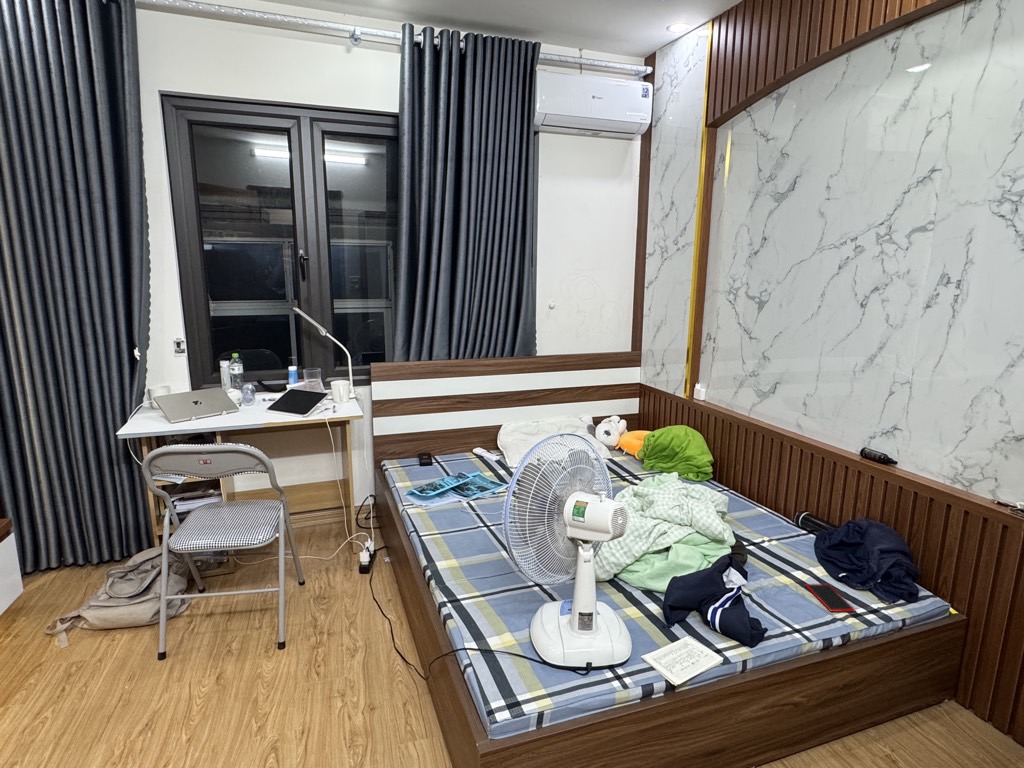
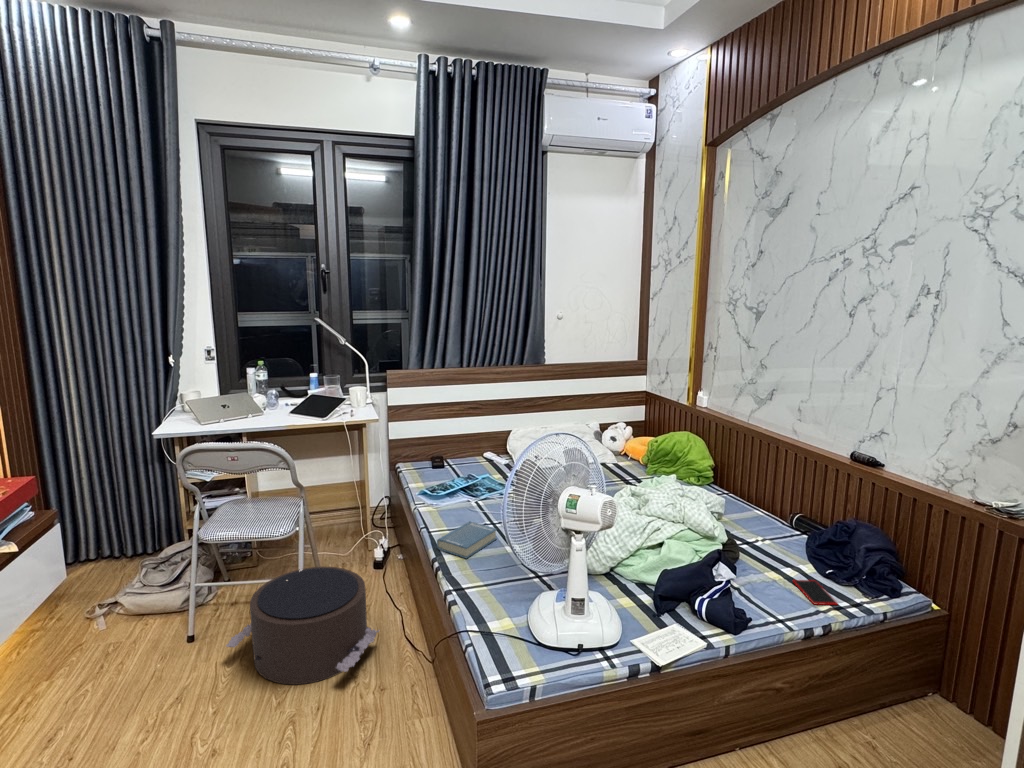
hardback book: none [428,524,491,566] -> present [437,521,497,558]
pouf: none [199,574,367,705] -> present [226,567,379,685]

